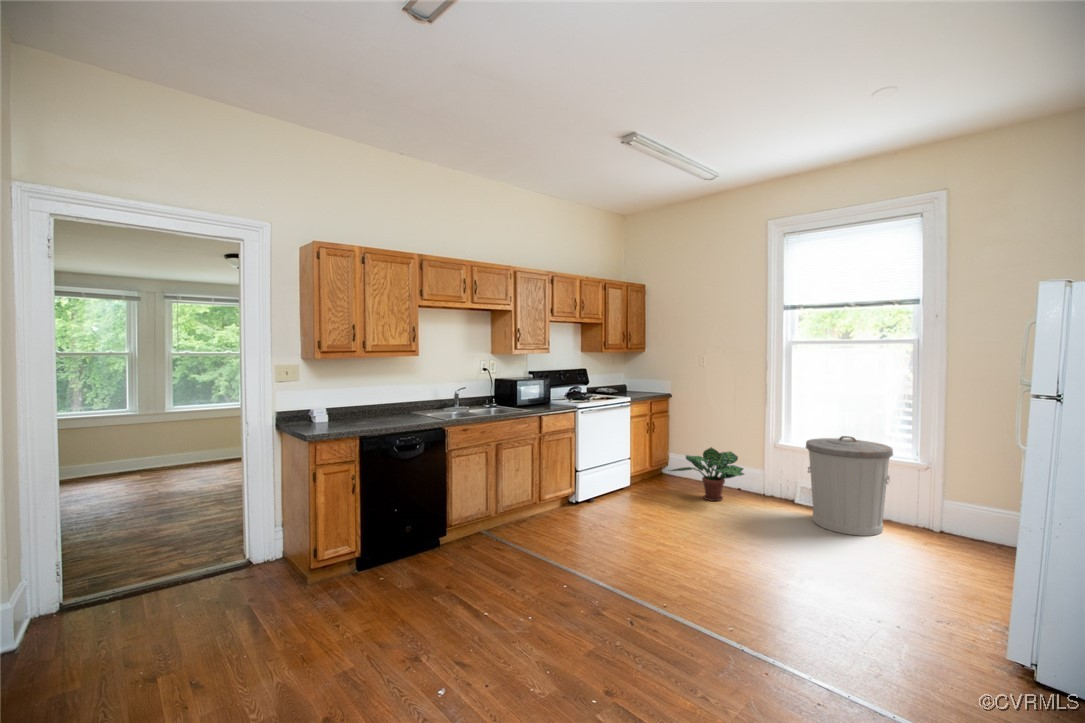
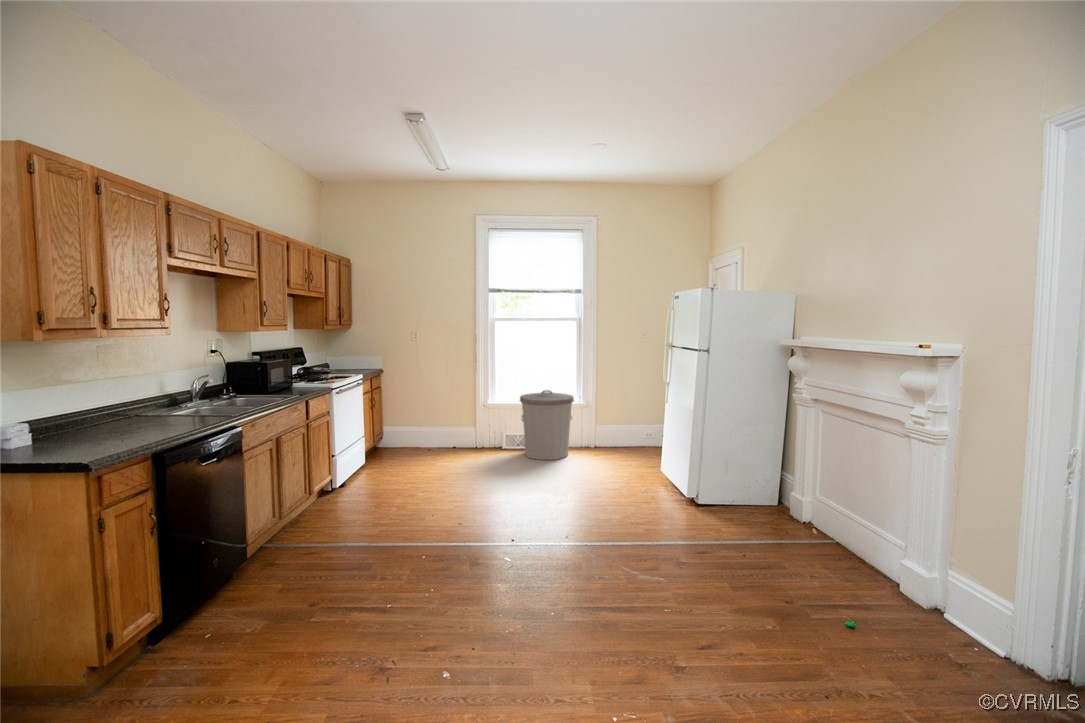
potted plant: present [670,447,744,501] -> none [406,413,477,460]

